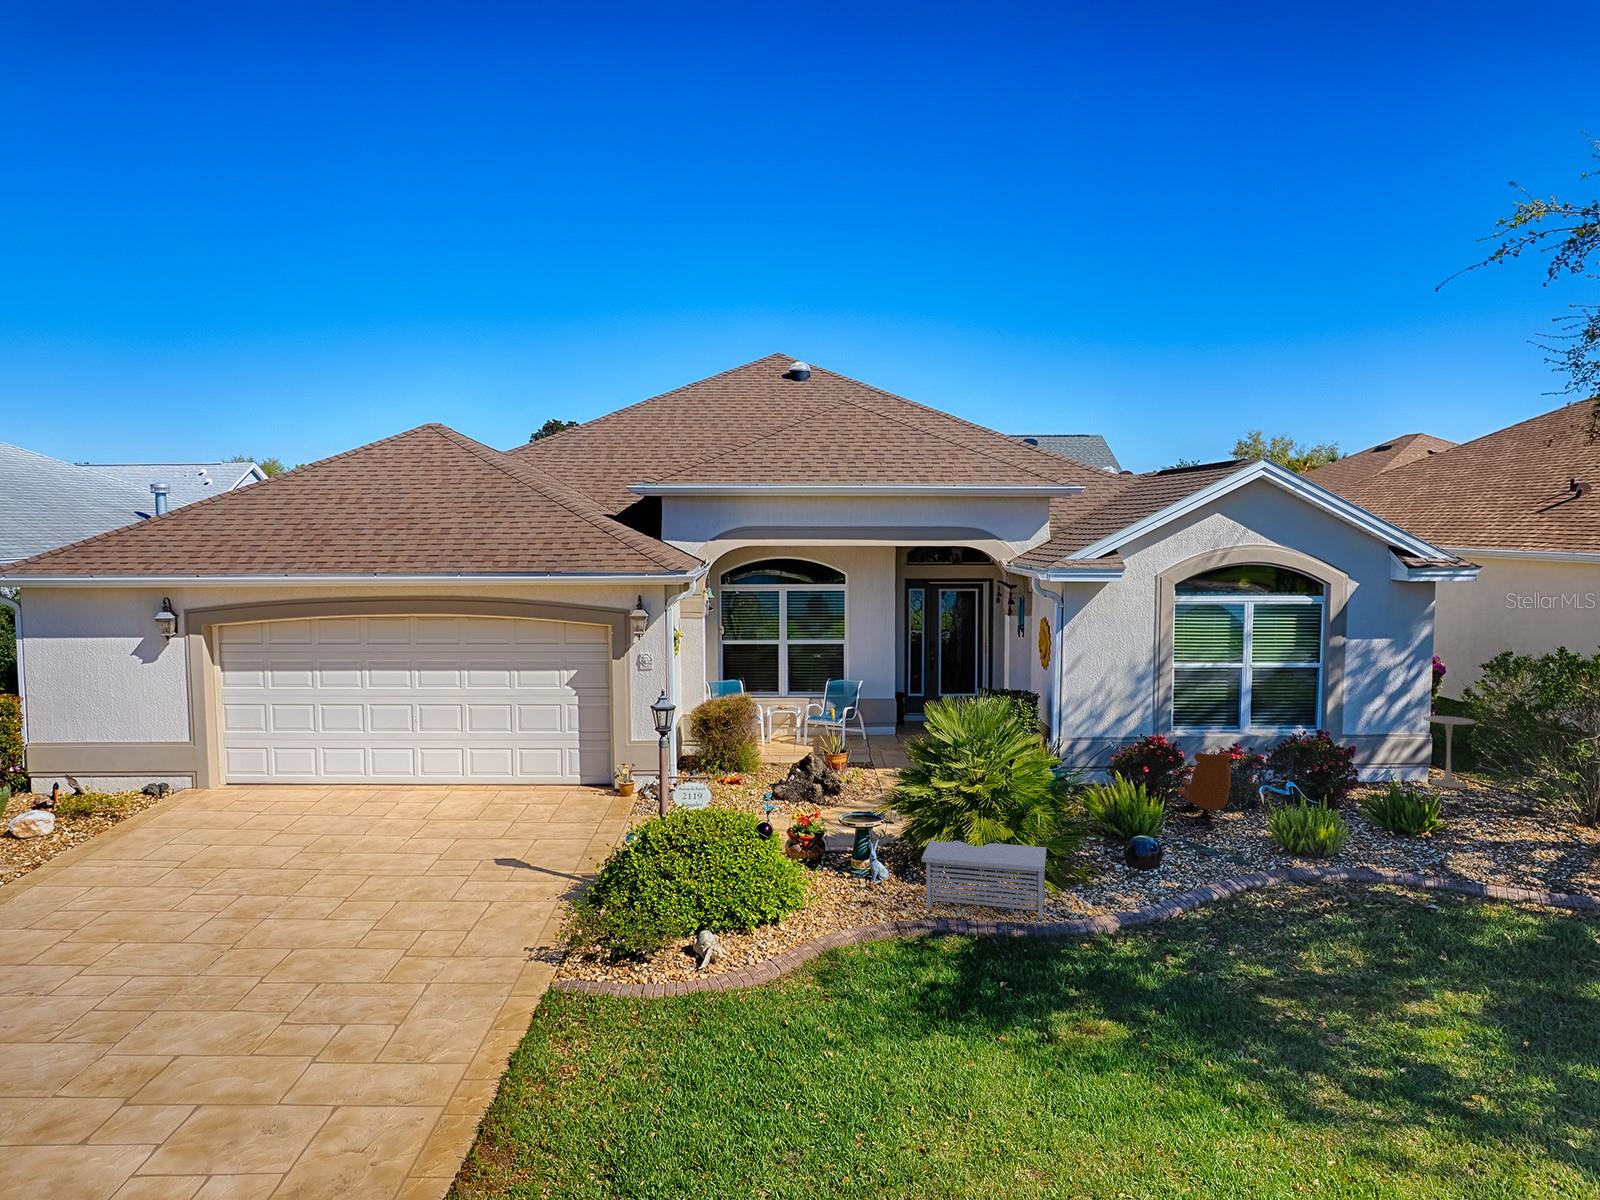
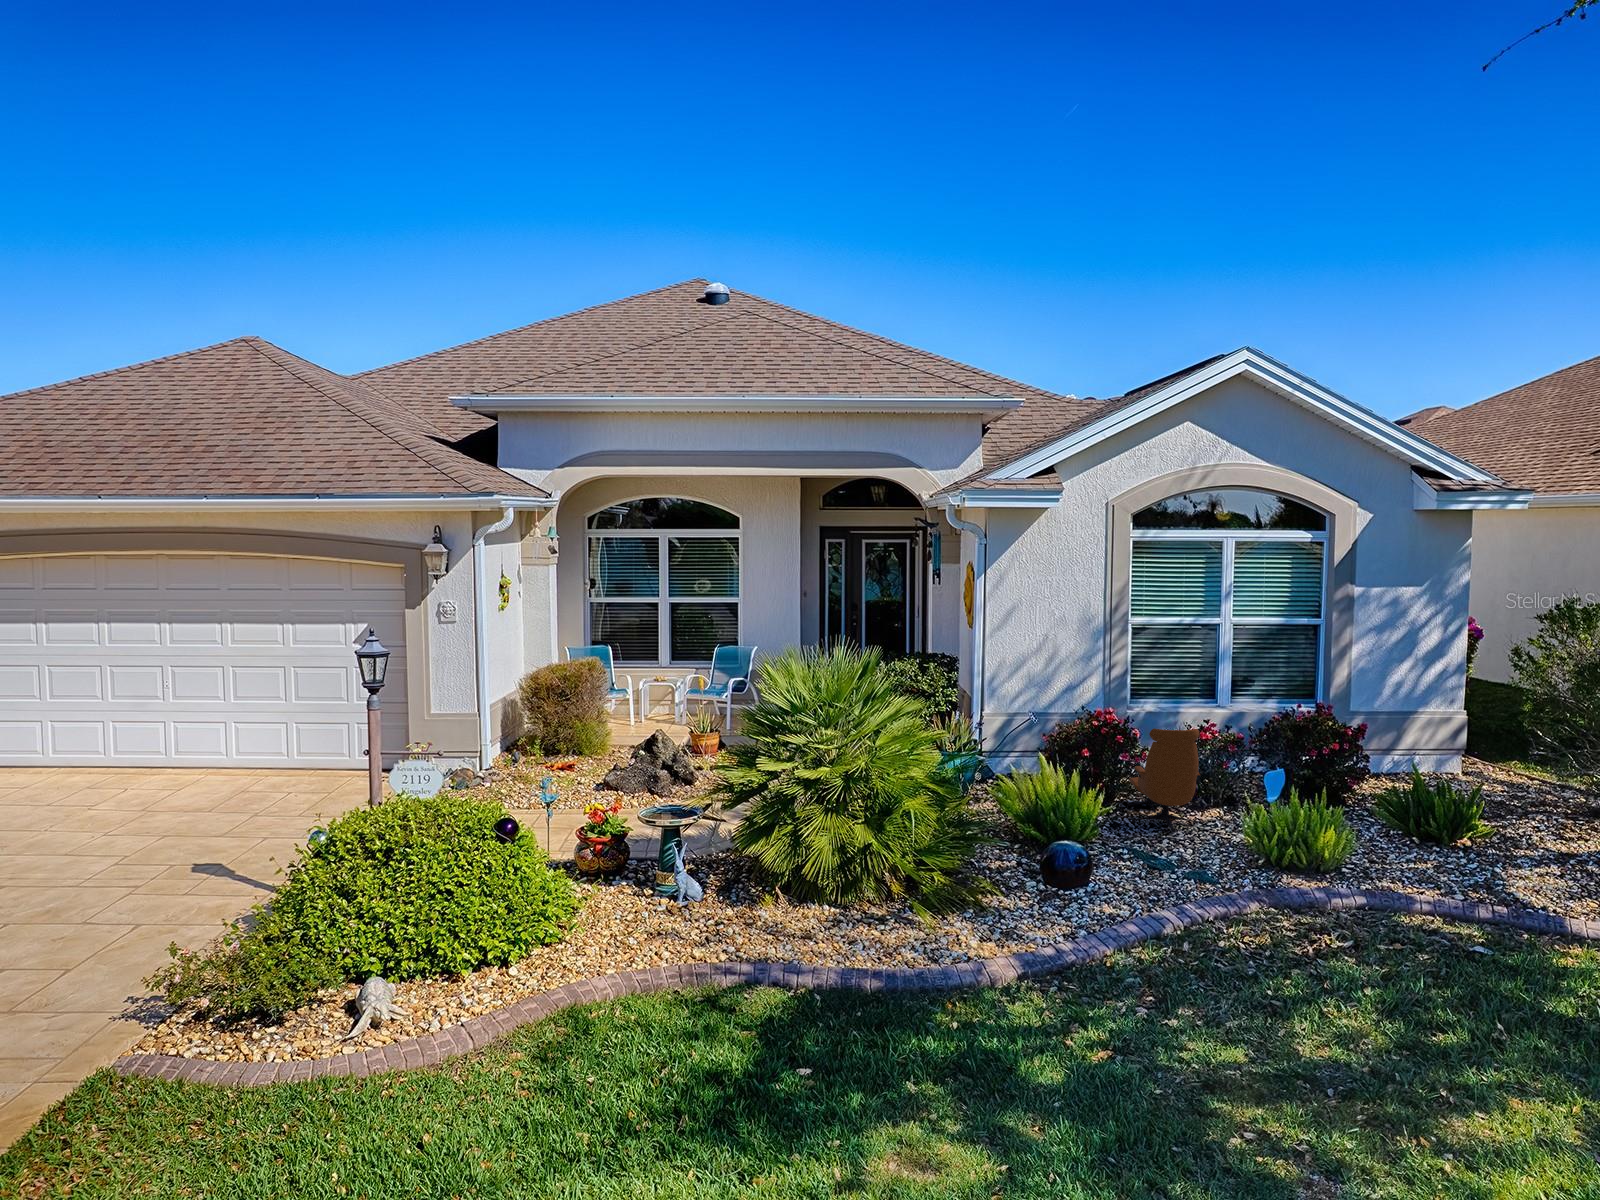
pedestal table: present [1423,716,1476,788] -> none [1453,688,1522,780]
storage bench: present [922,839,1046,919] -> none [725,844,916,966]

